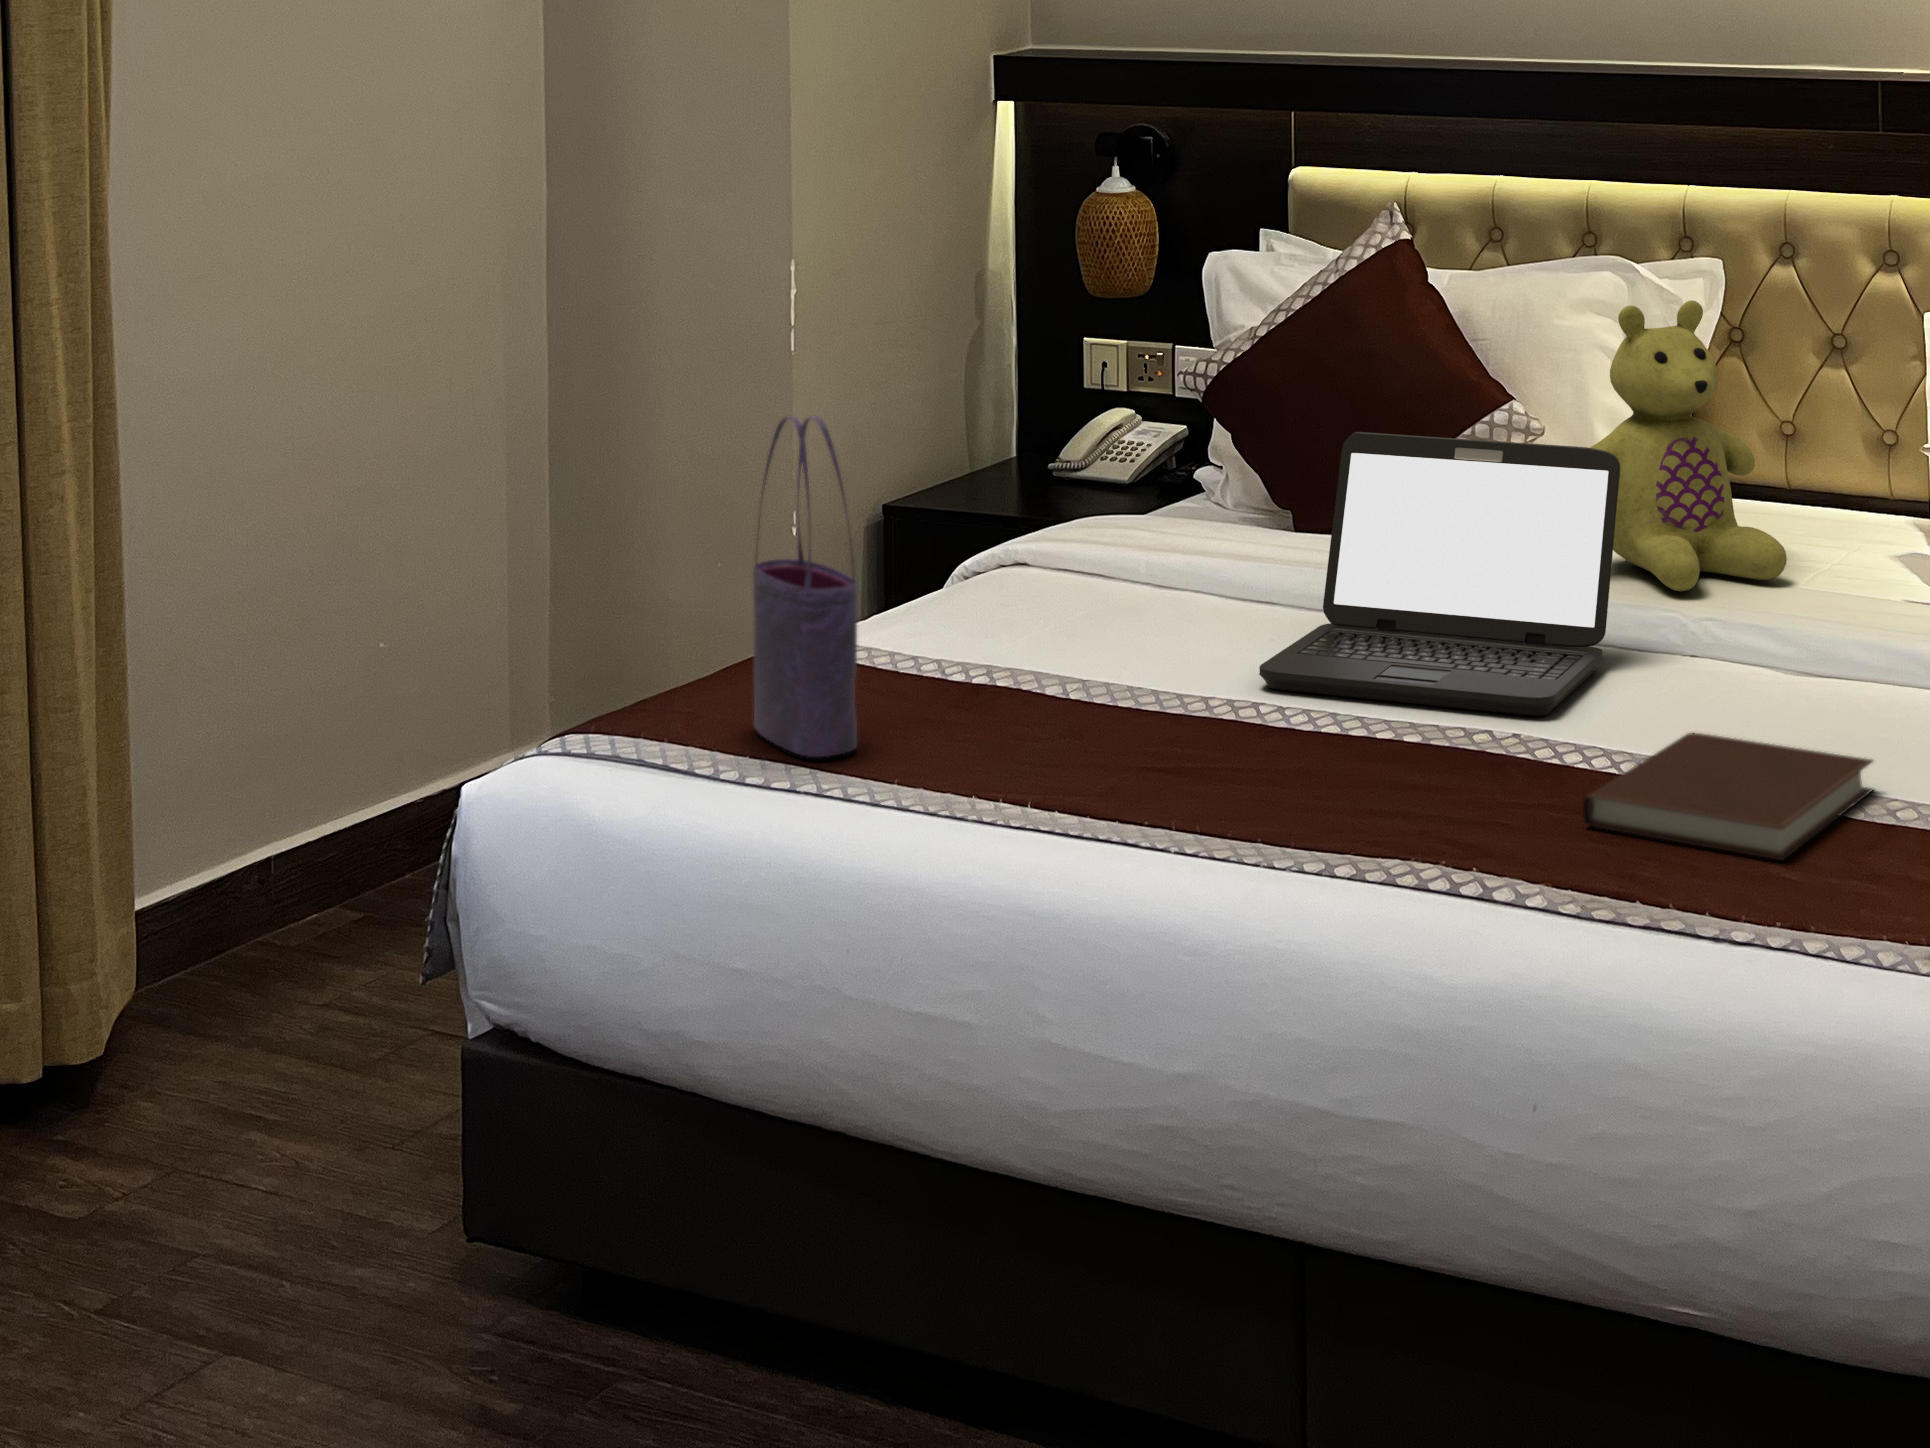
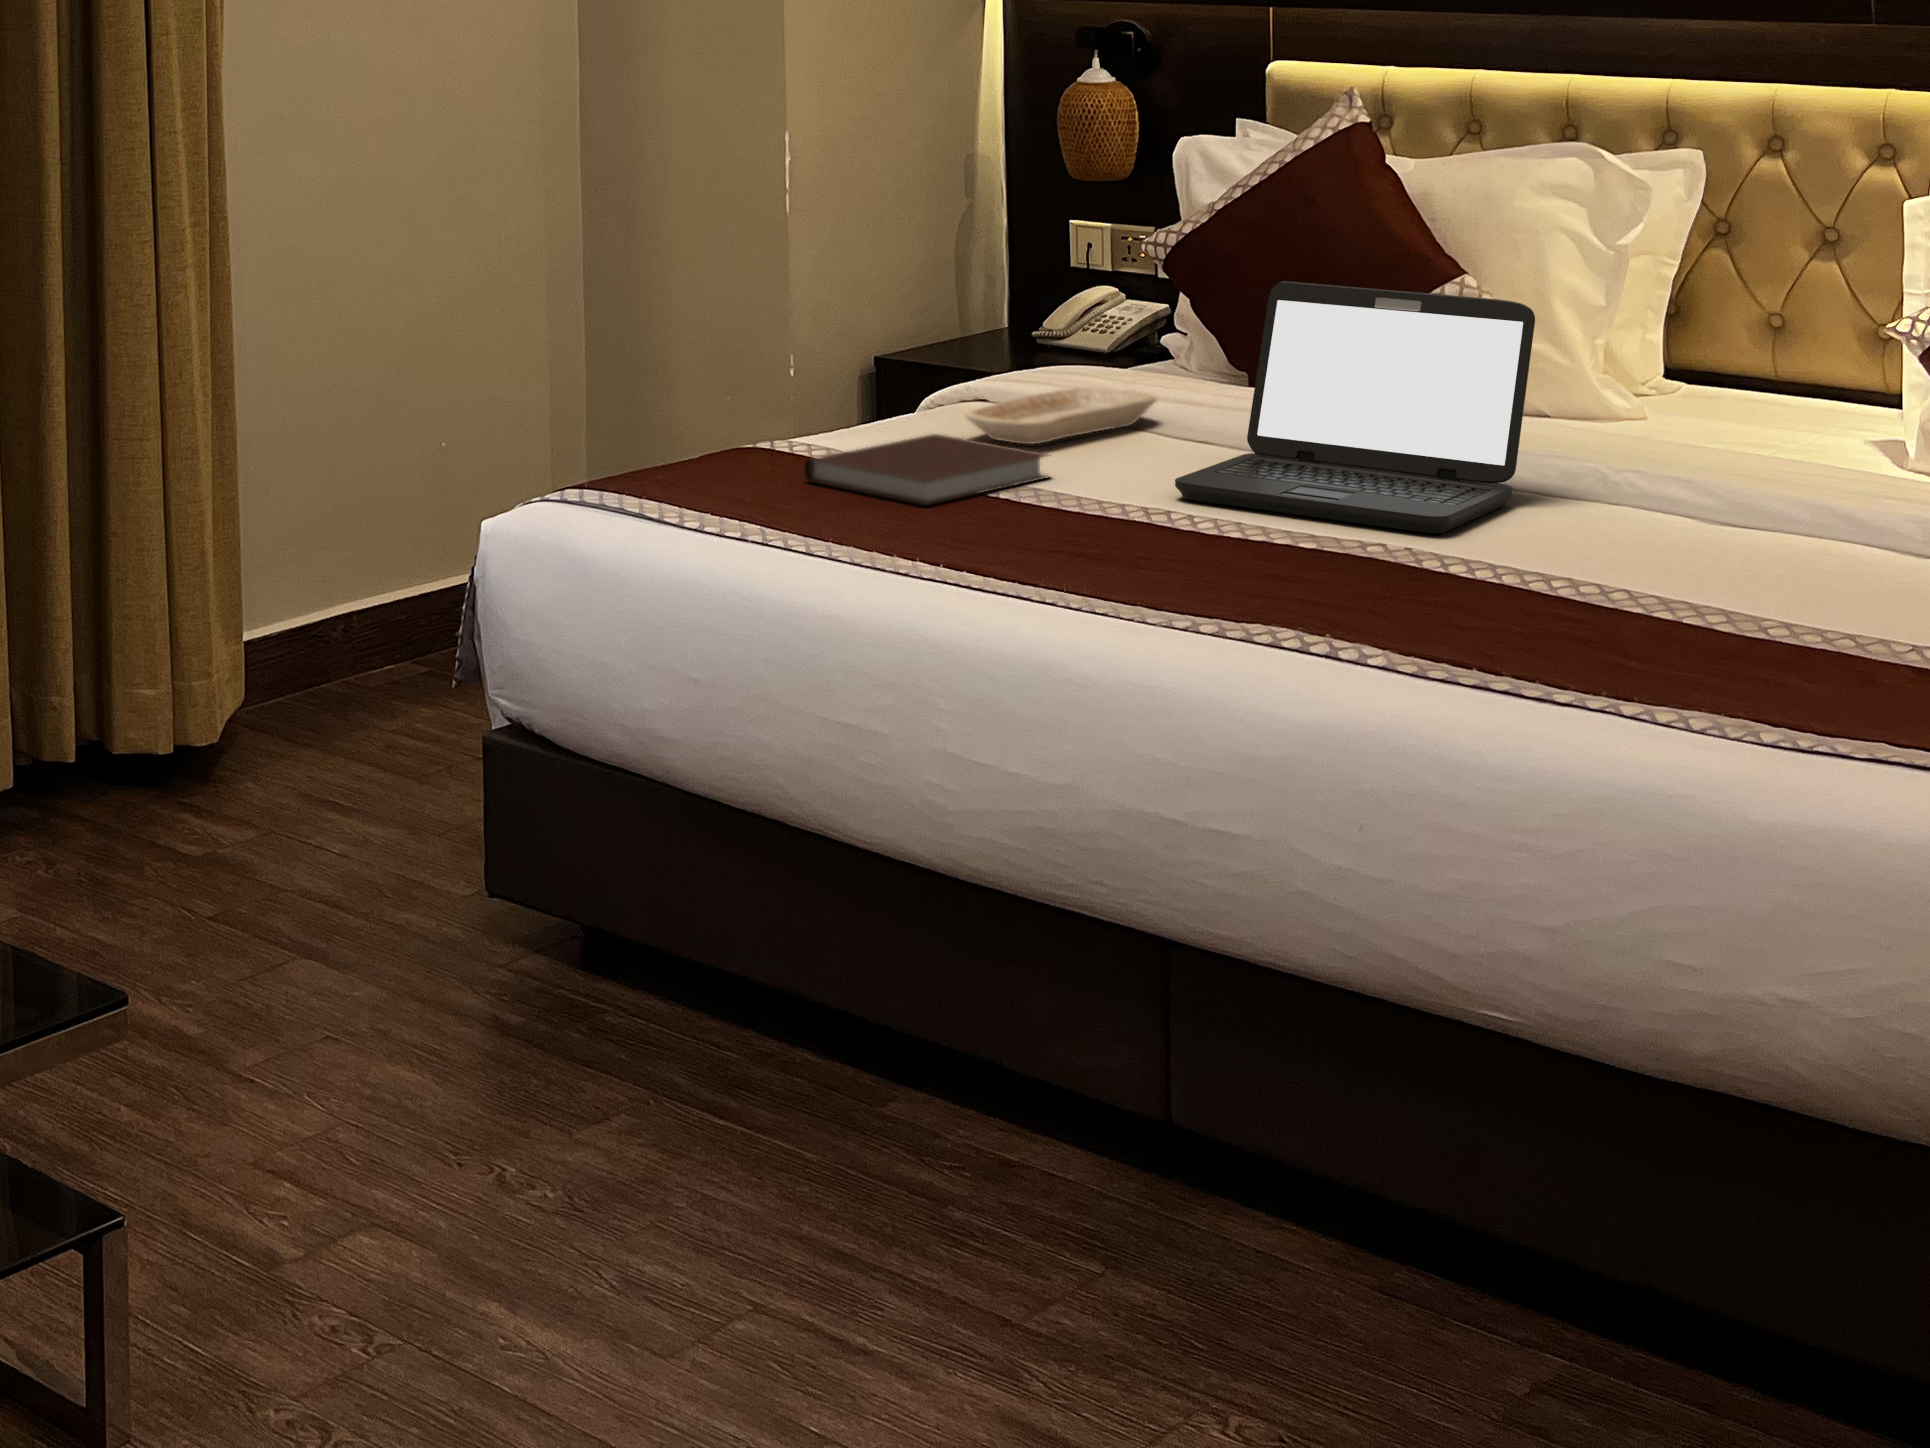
stuffed bear: present [1590,300,1787,591] -> none [1507,178,1735,452]
tote bag: present [753,416,857,758] -> none [719,232,804,520]
tray: none [1013,547,1212,624] -> present [966,388,1157,444]
notebook: present [1583,733,1873,860] -> present [805,434,1048,505]

